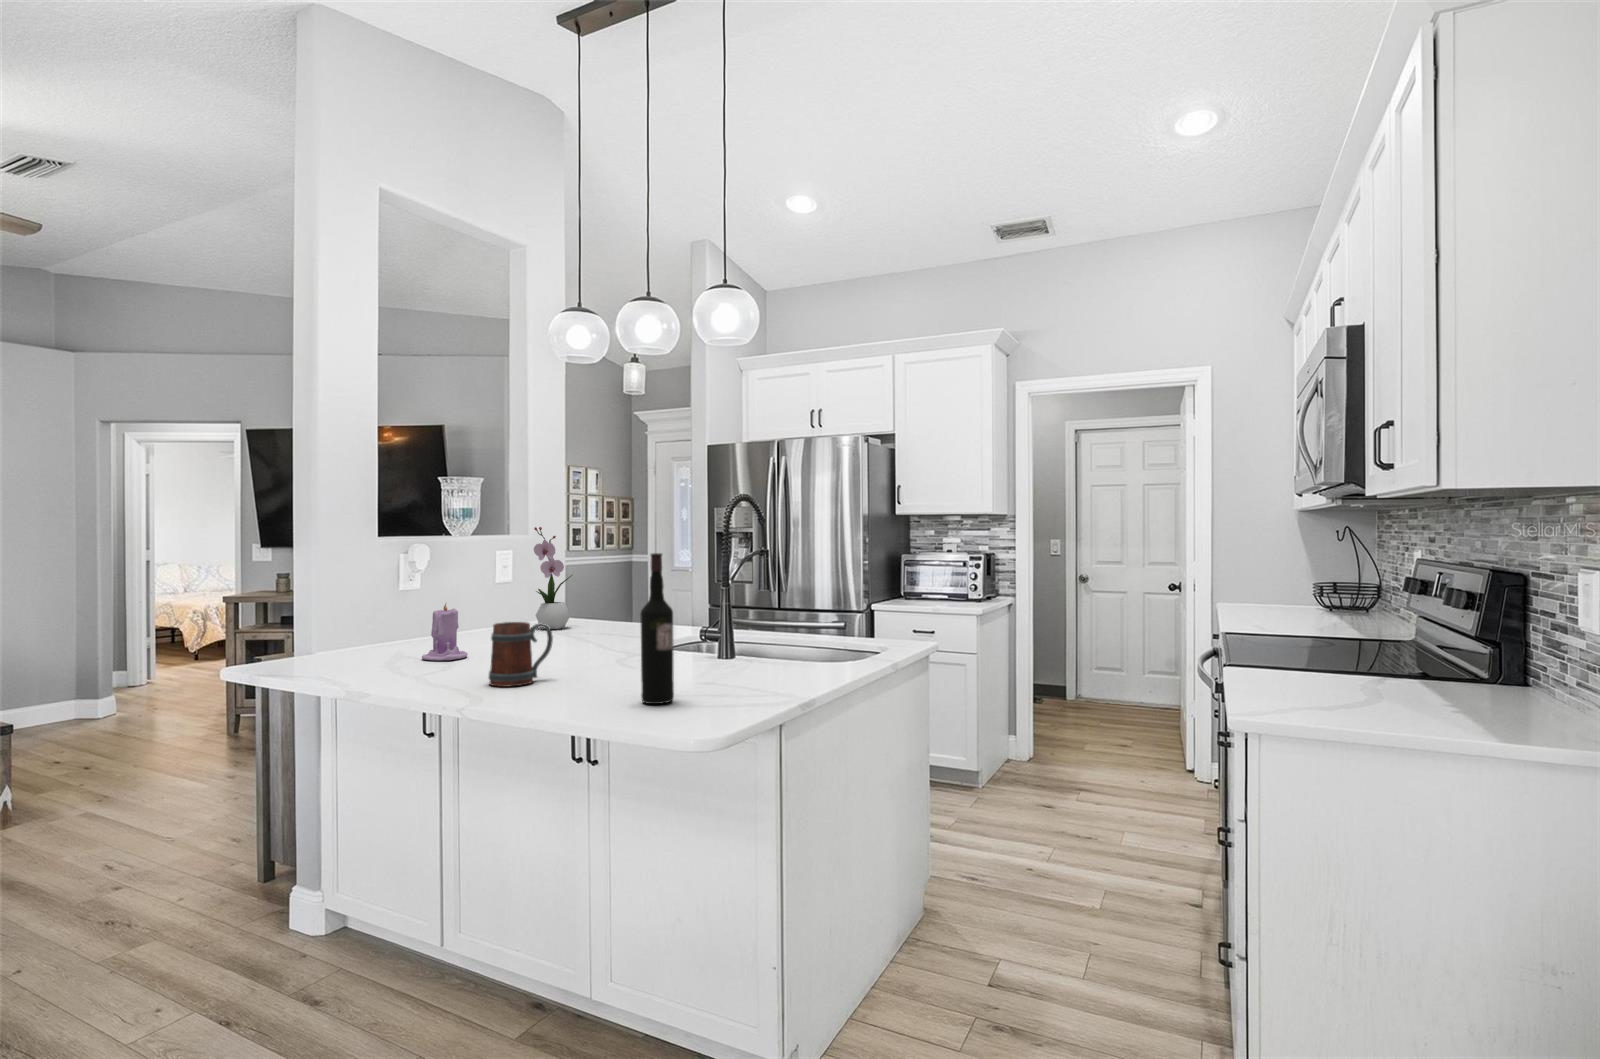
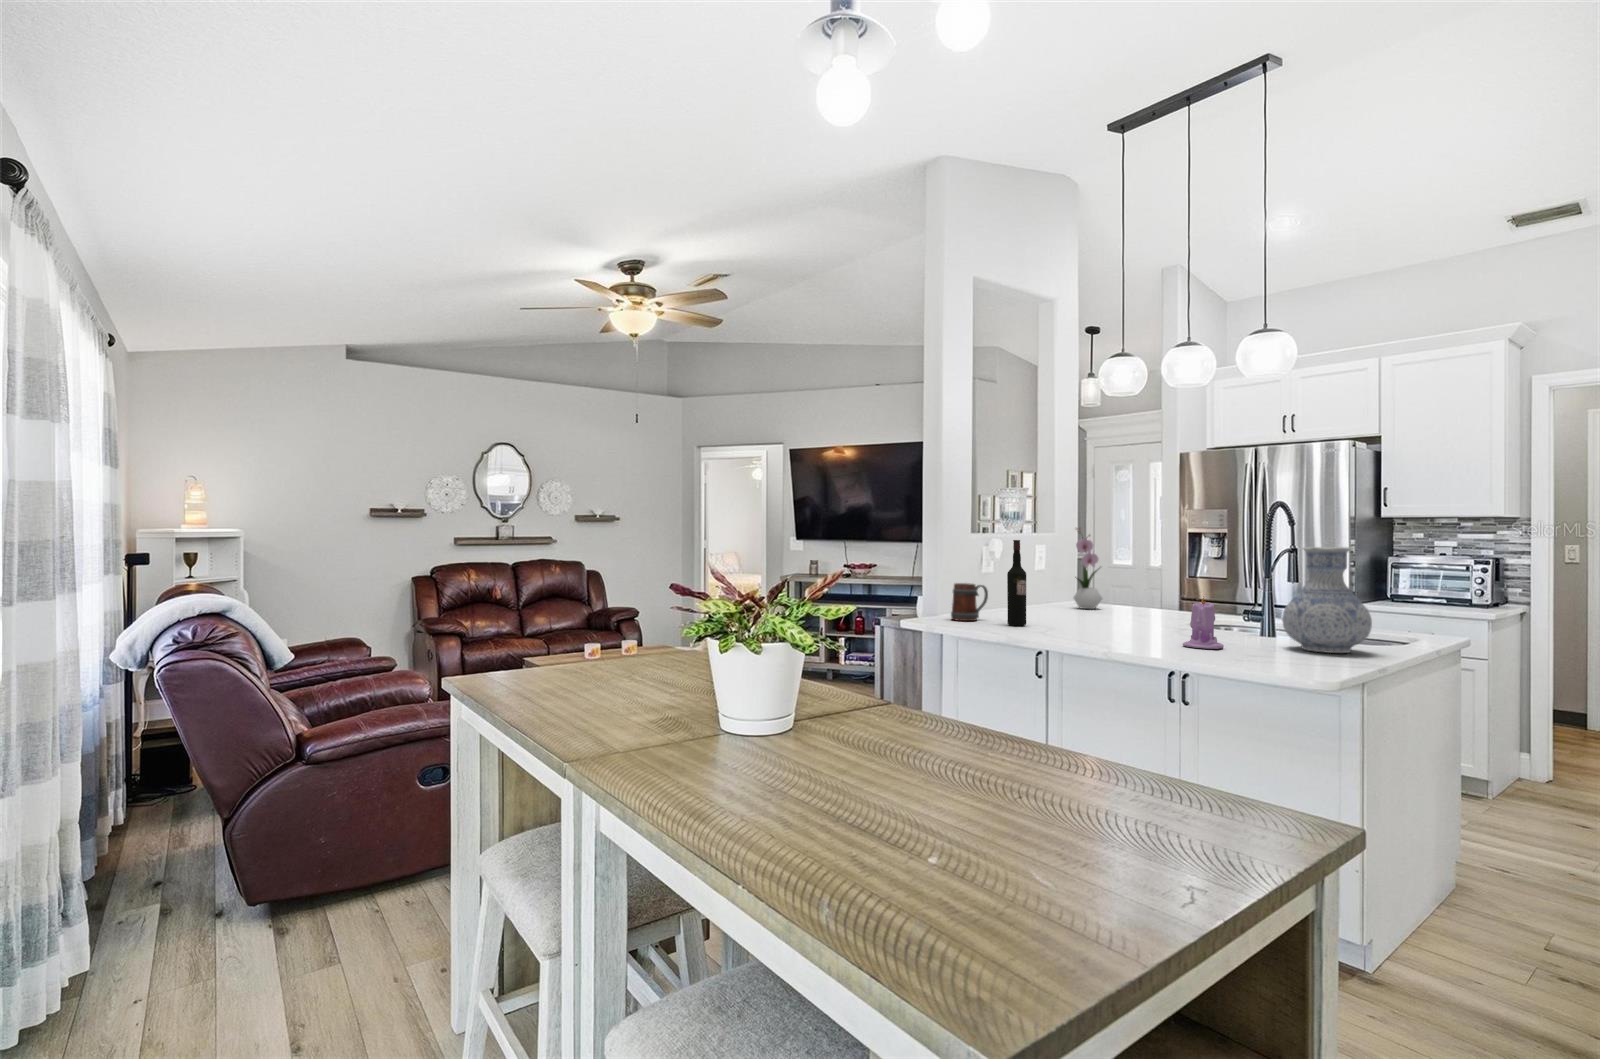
vase: none [697,551,795,689] -> present [1282,547,1372,653]
wine bottle: present [640,553,674,704] -> present [1007,540,1026,626]
candle: present [422,604,468,661] -> present [1183,598,1224,649]
mug: present [489,622,553,687] -> present [951,583,988,621]

